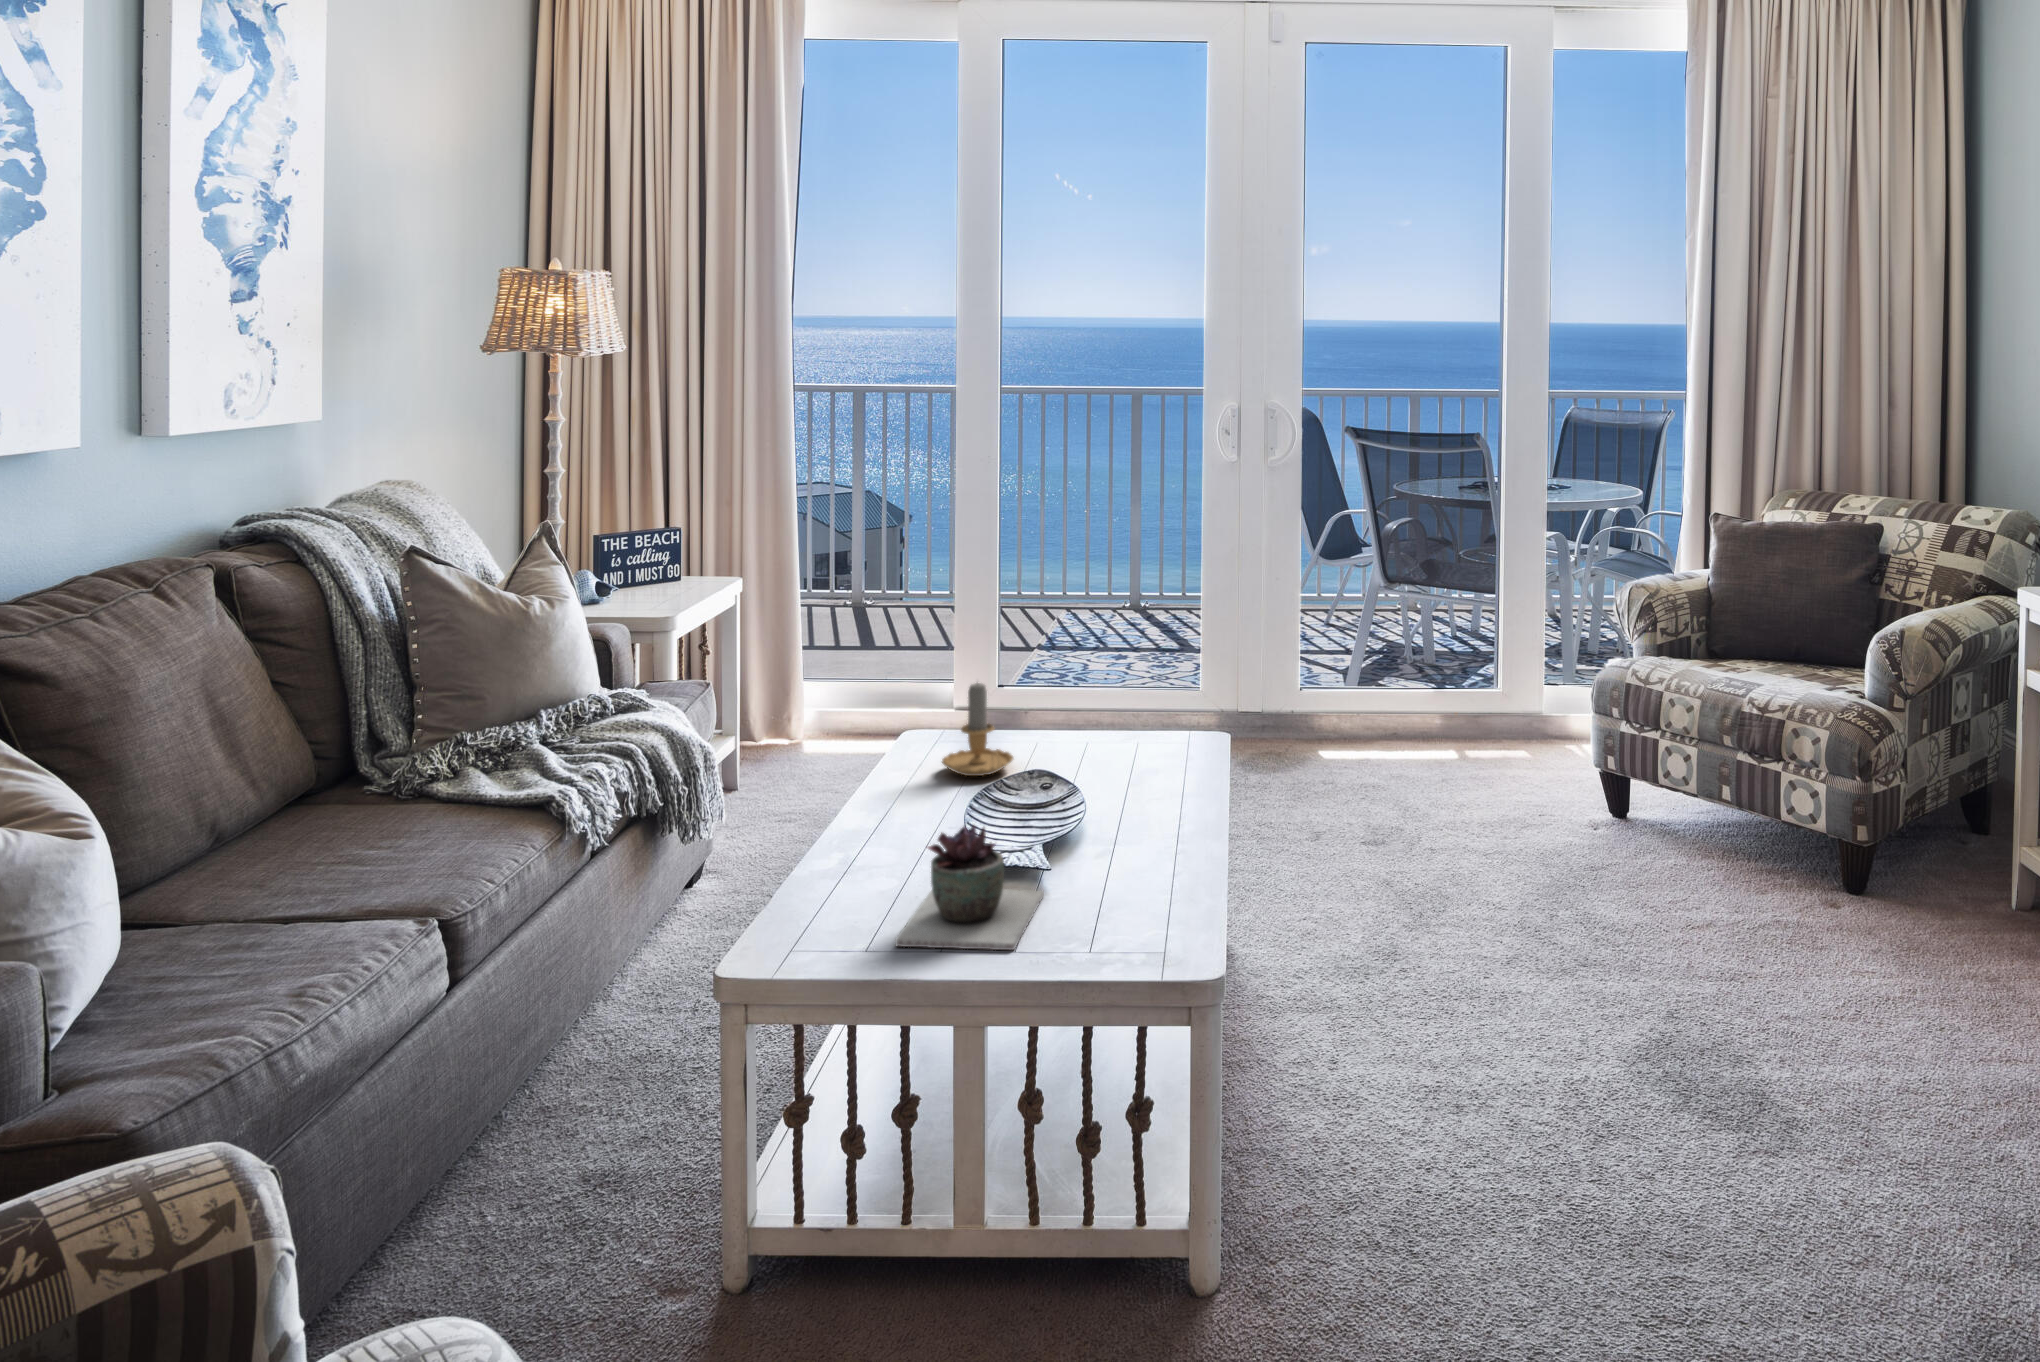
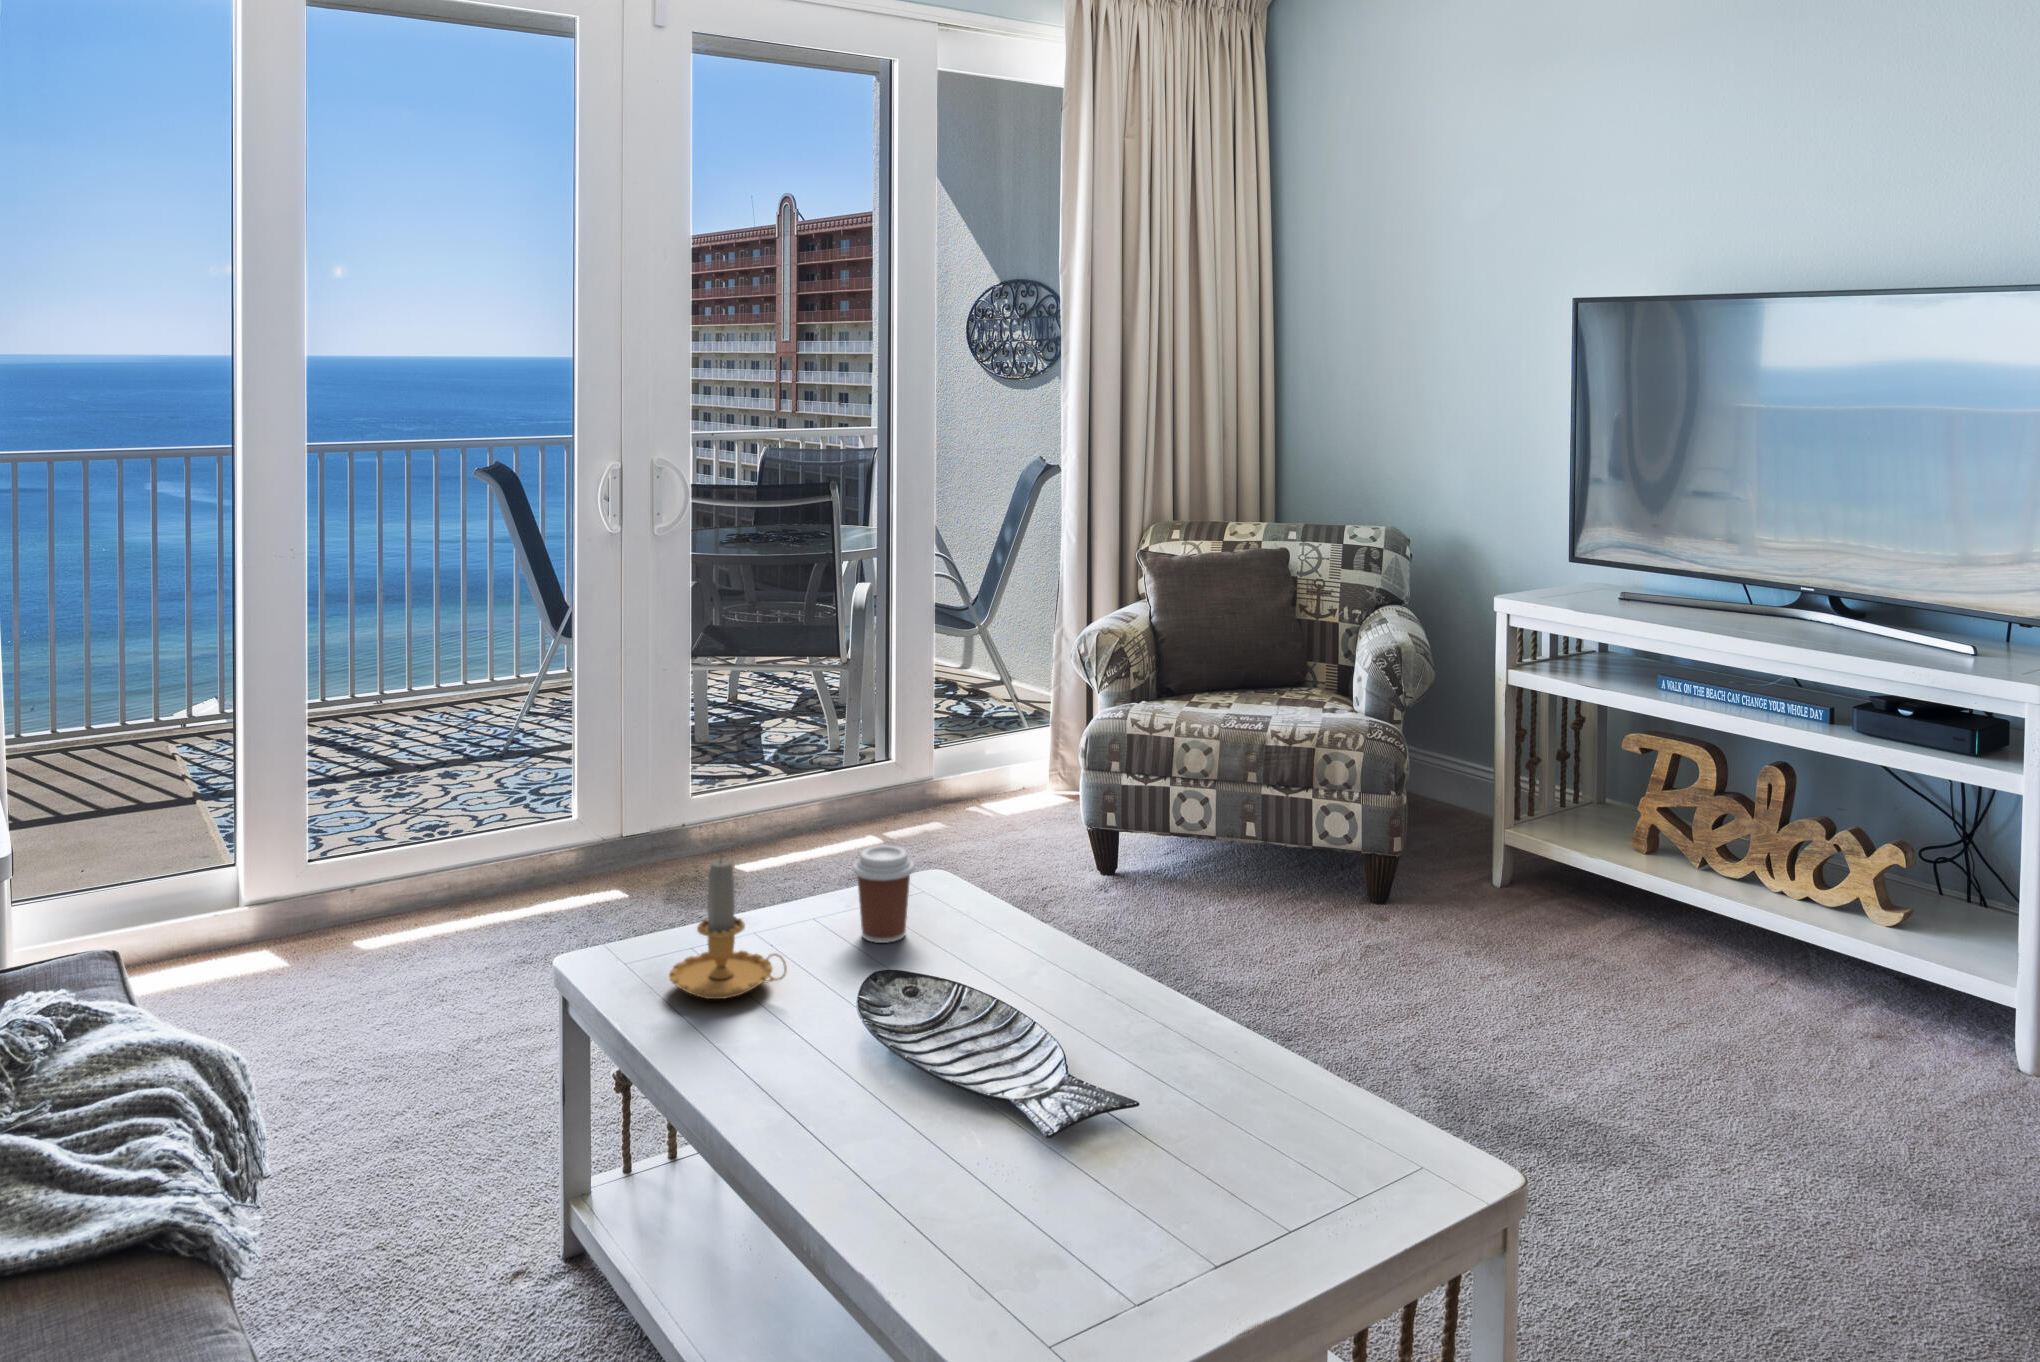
coffee cup: none [1097,700,1142,770] -> present [853,845,915,943]
succulent plant: present [895,826,1044,950] -> none [1010,1063,1269,1292]

